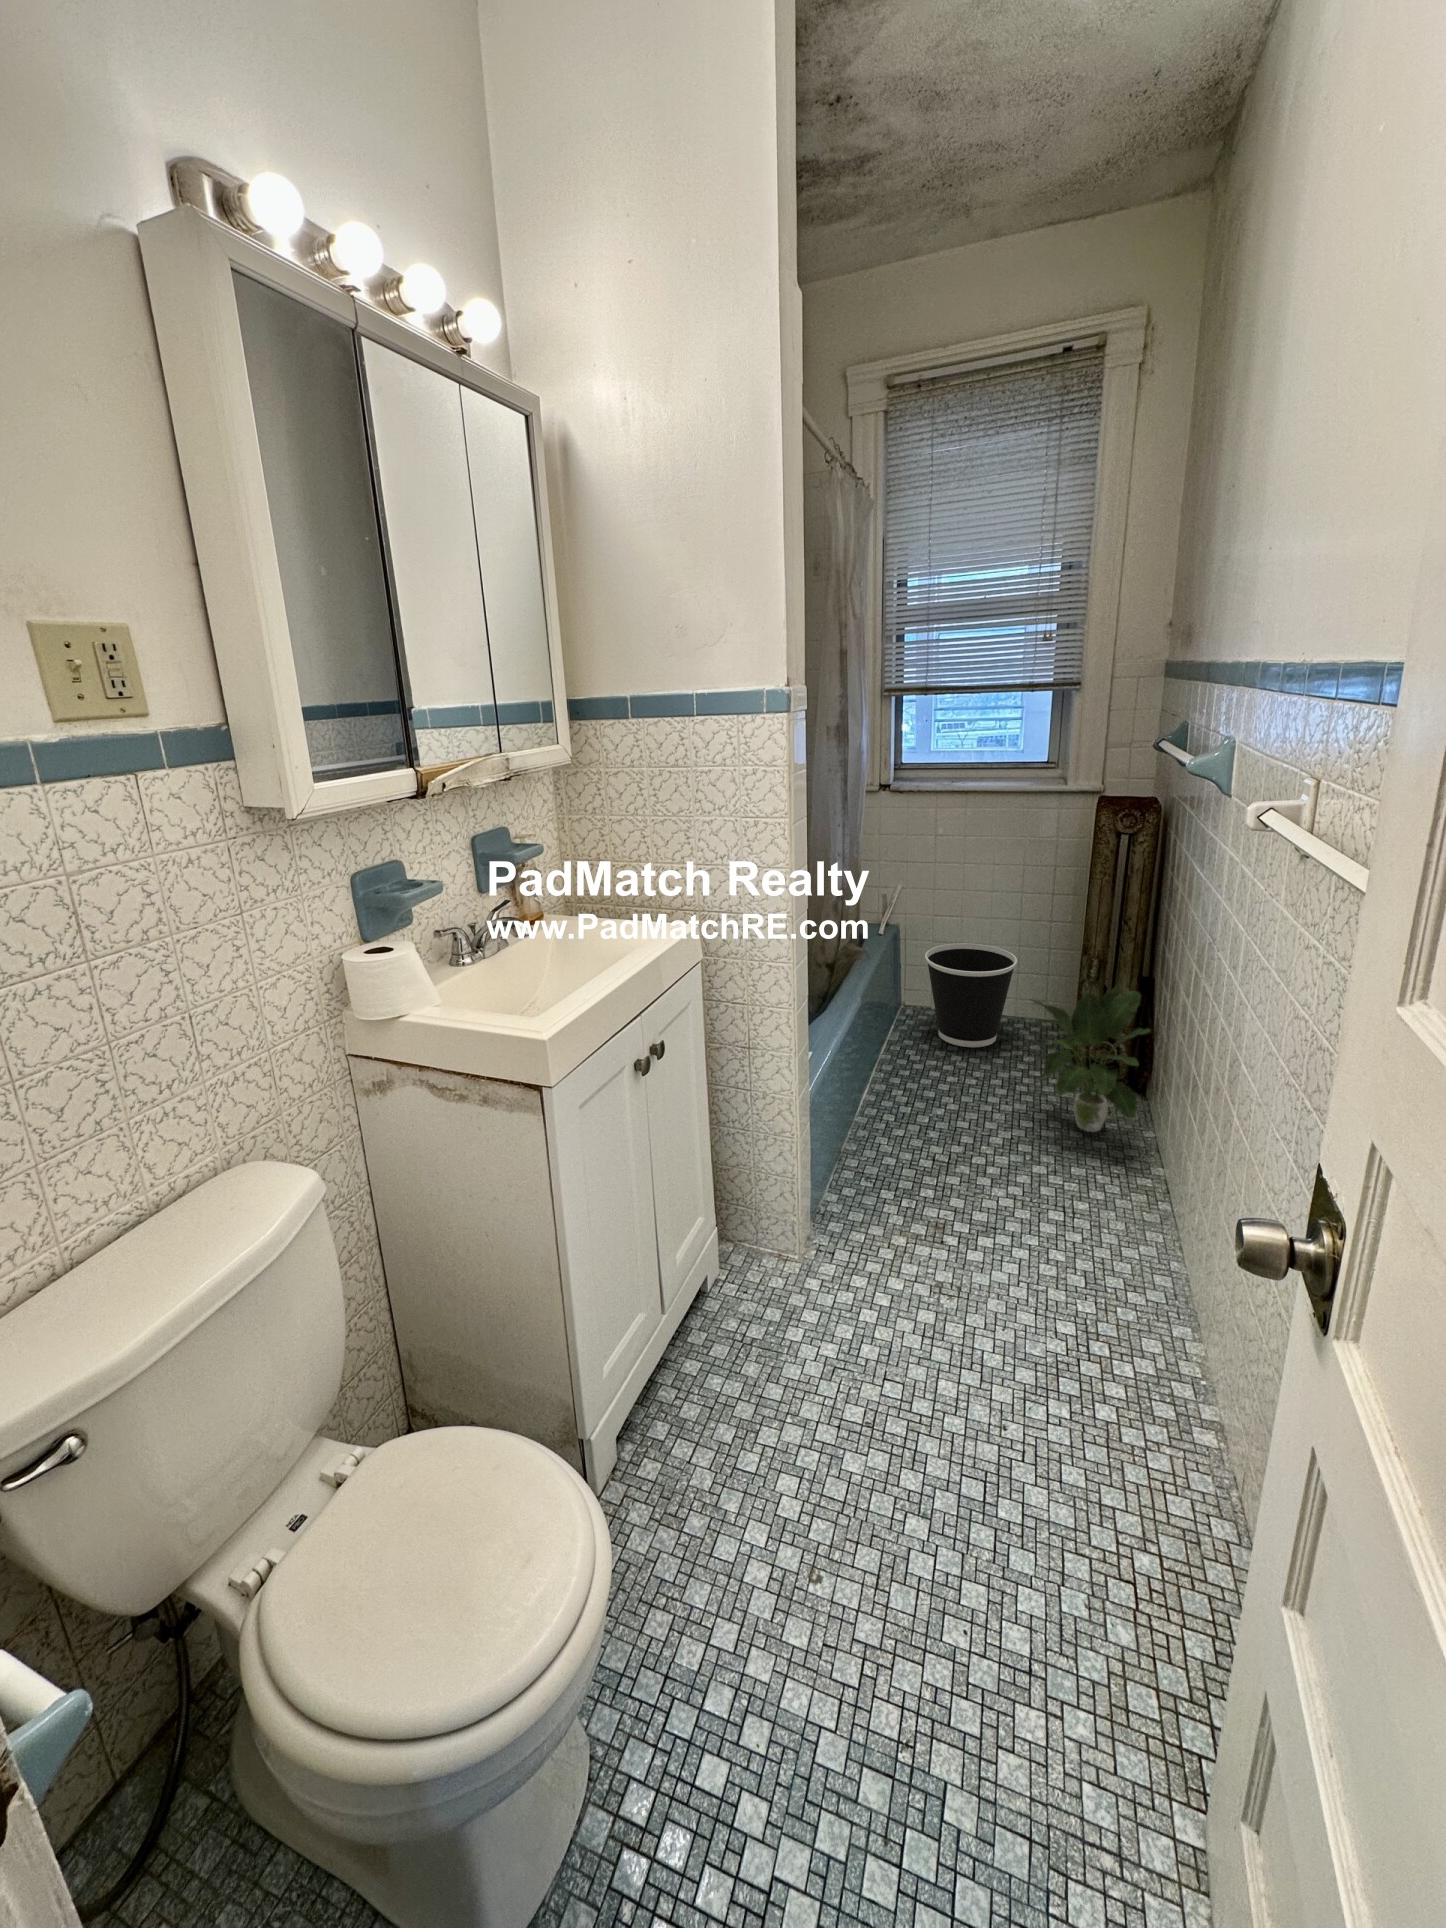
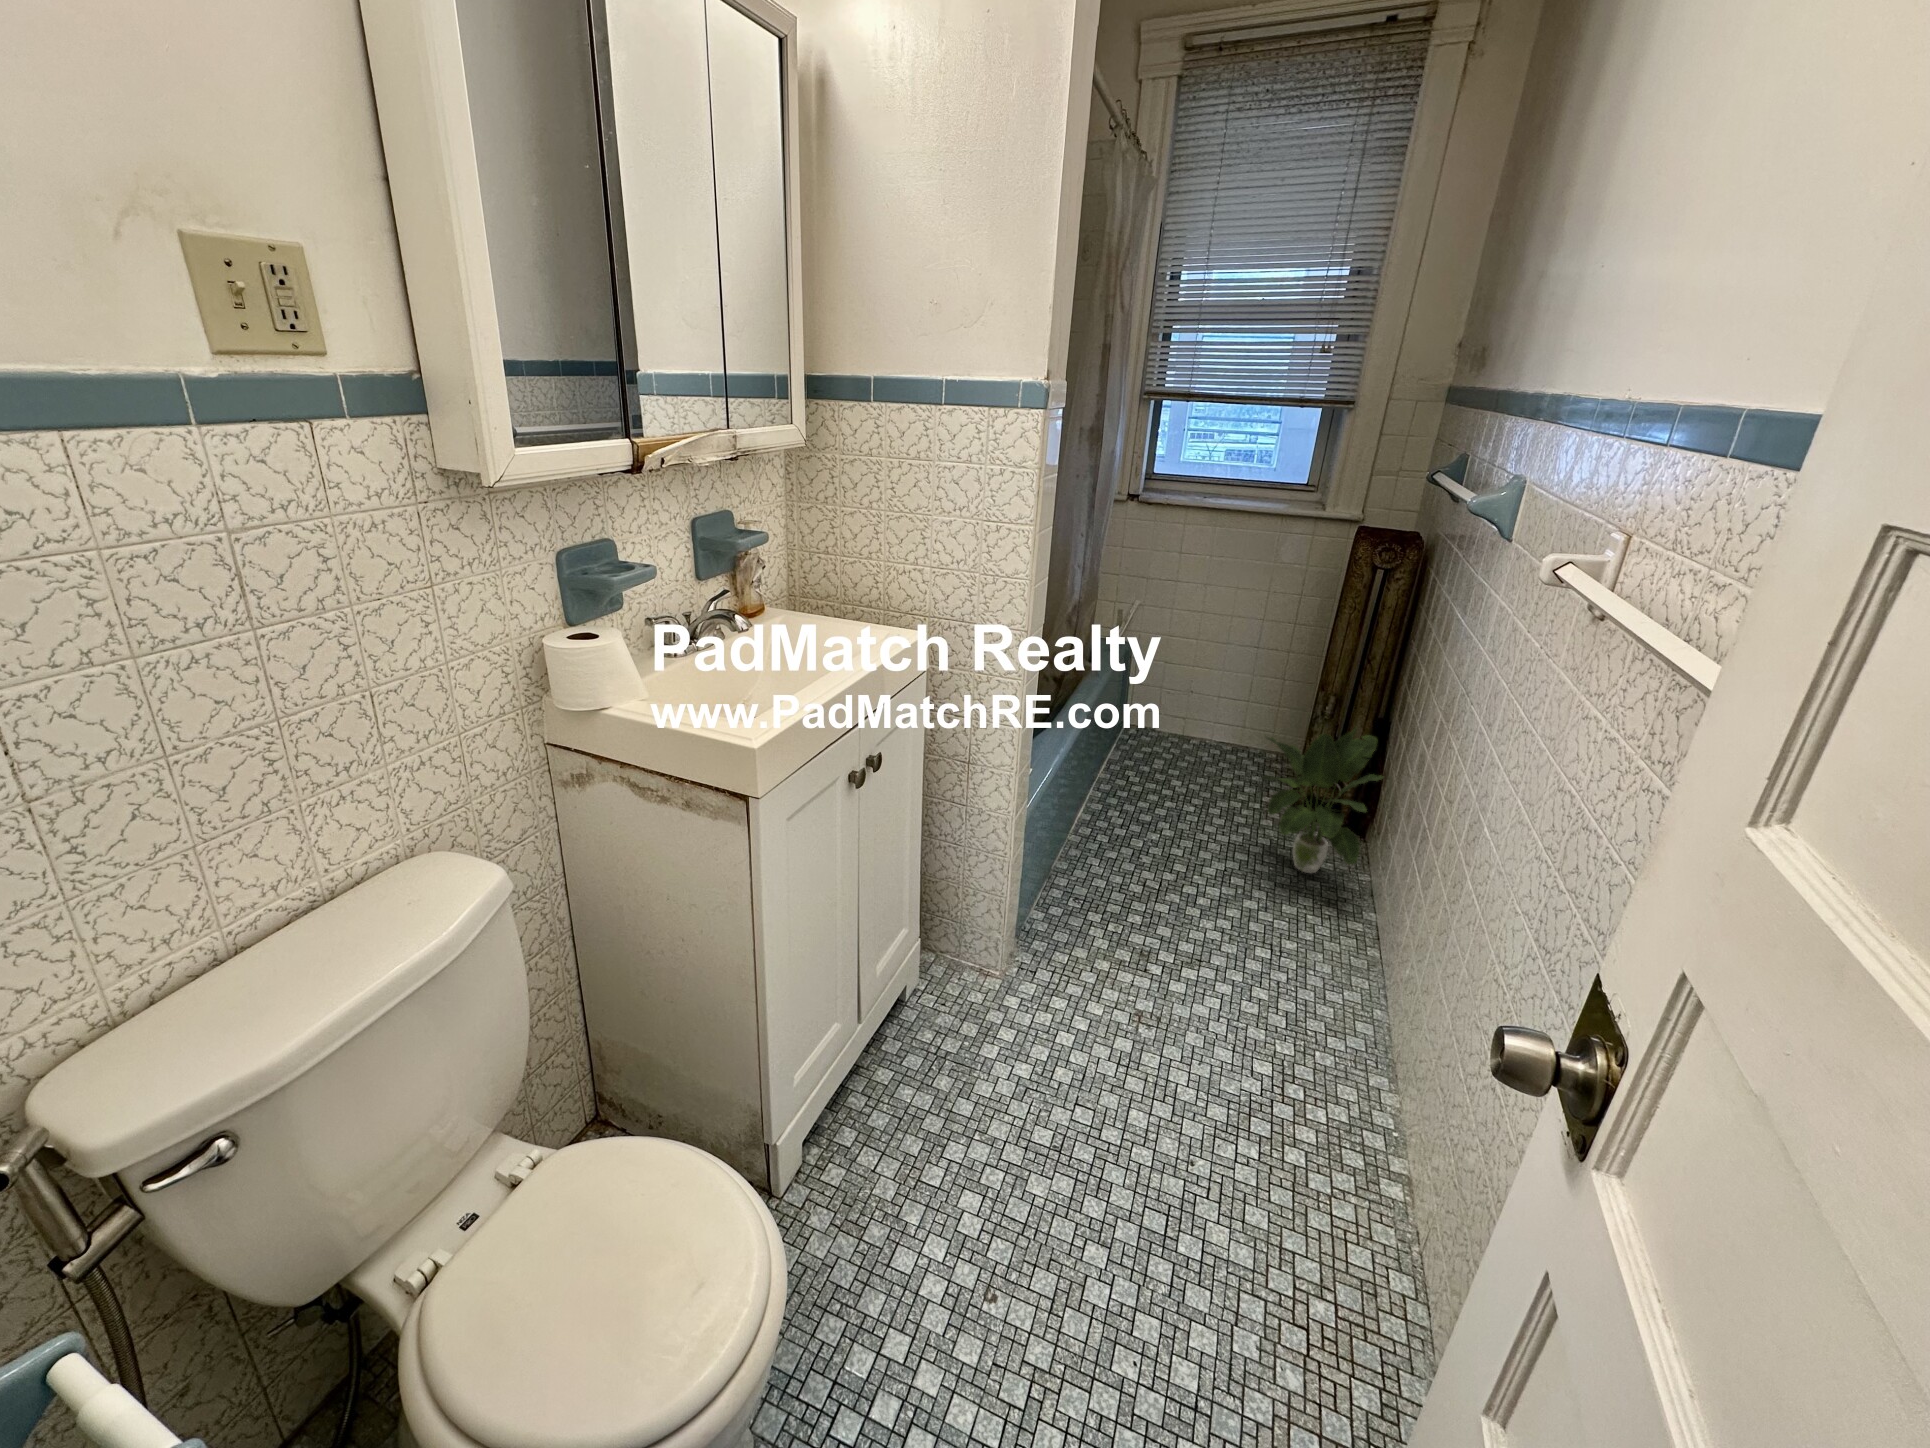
wastebasket: present [925,943,1017,1047] -> none [1158,669,1252,776]

